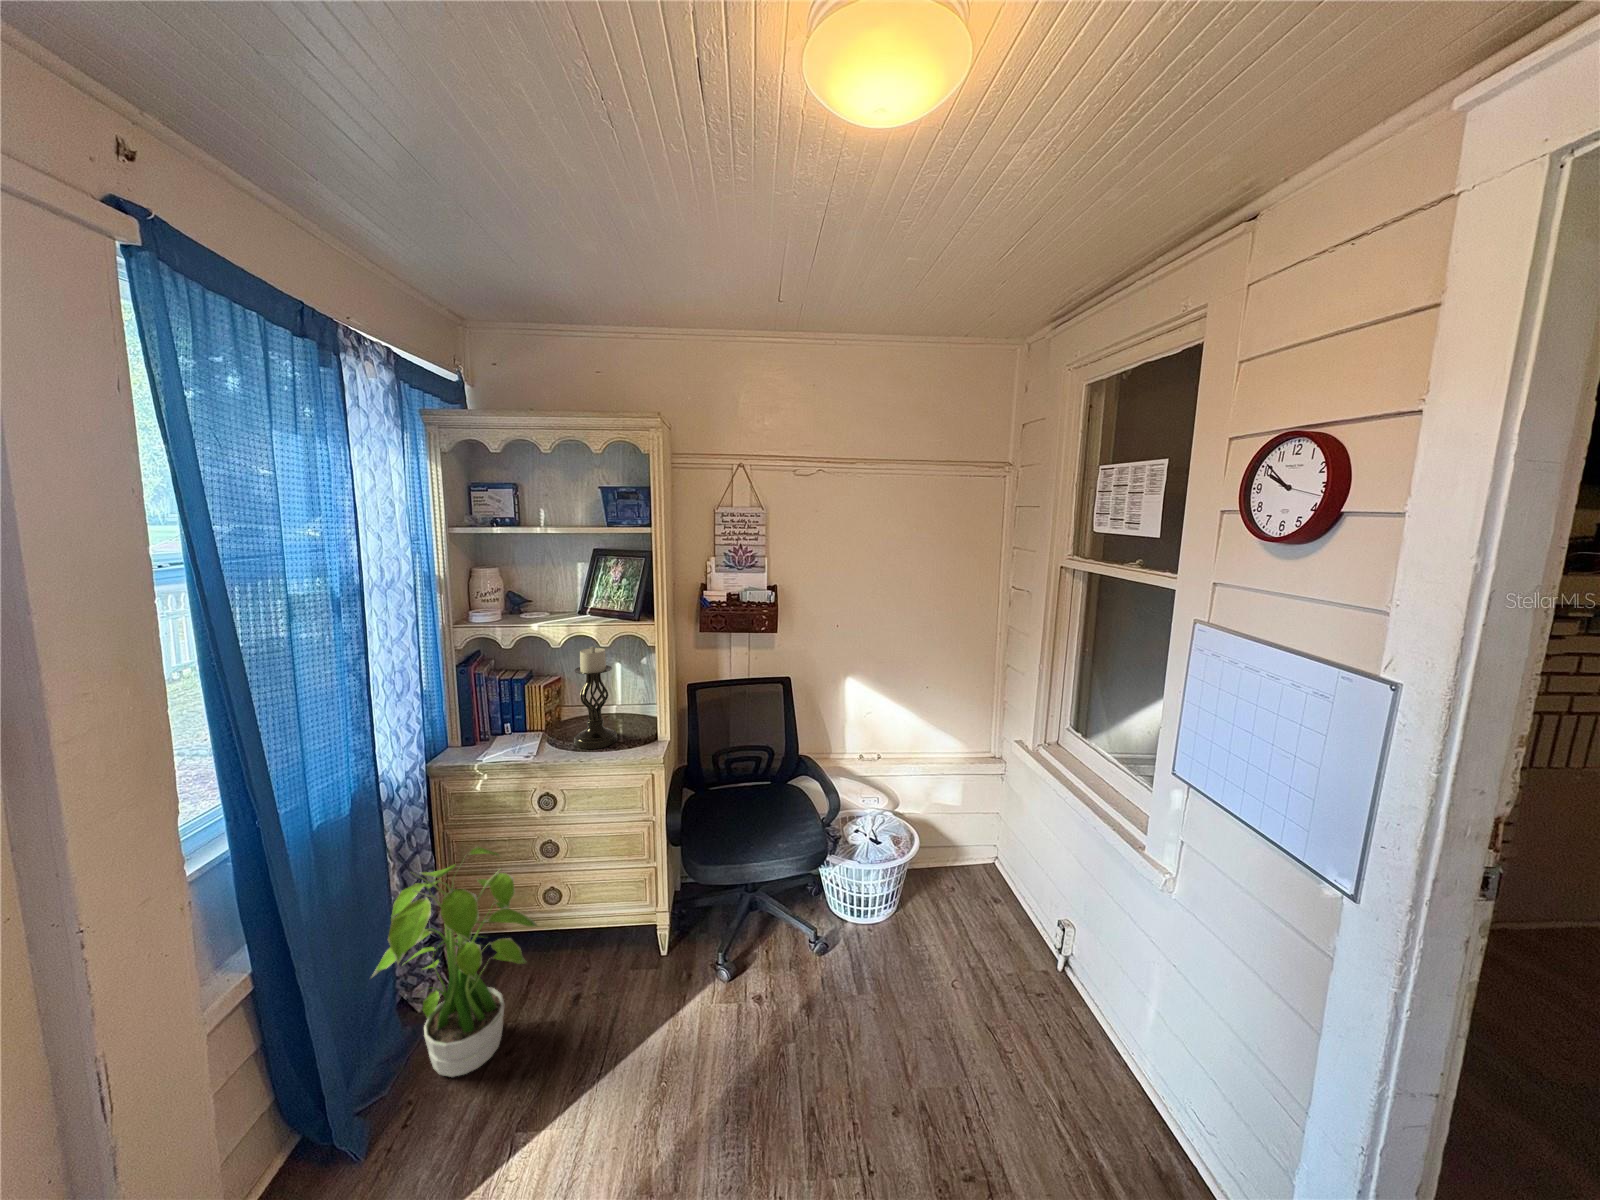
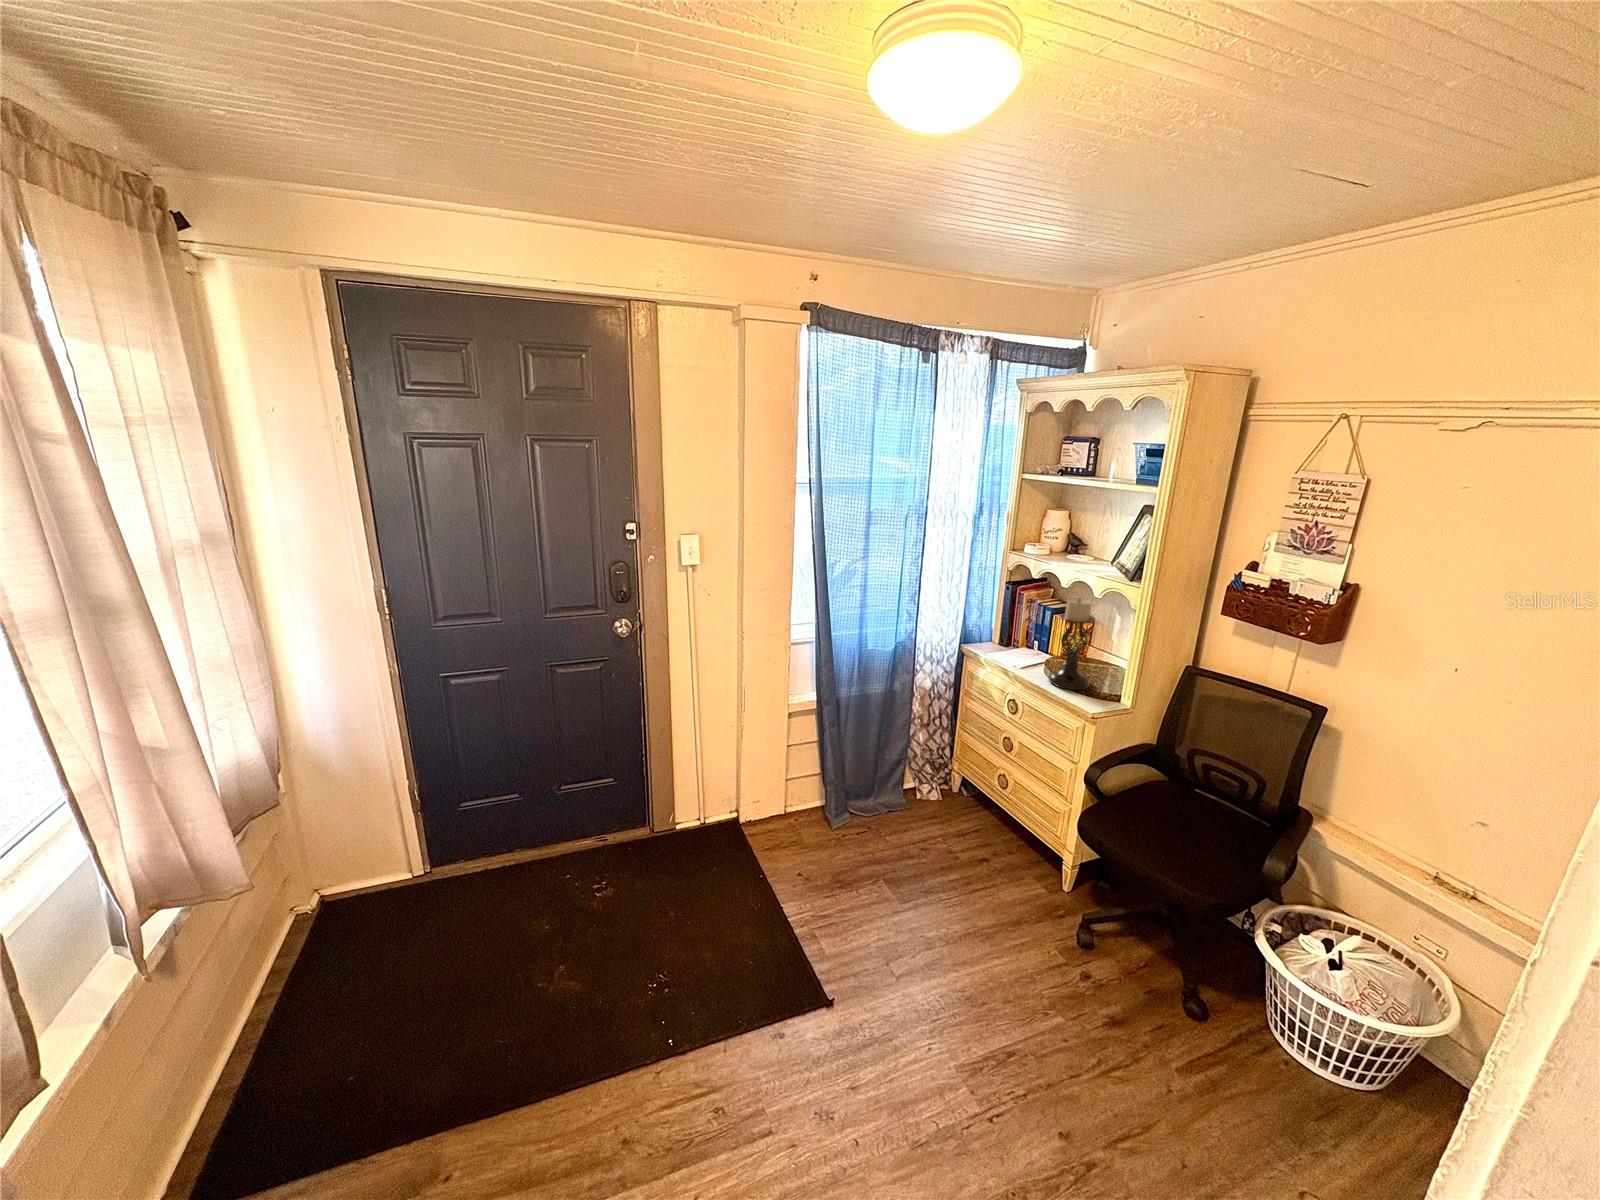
potted plant: present [372,847,537,1077] -> none [870,700,961,843]

